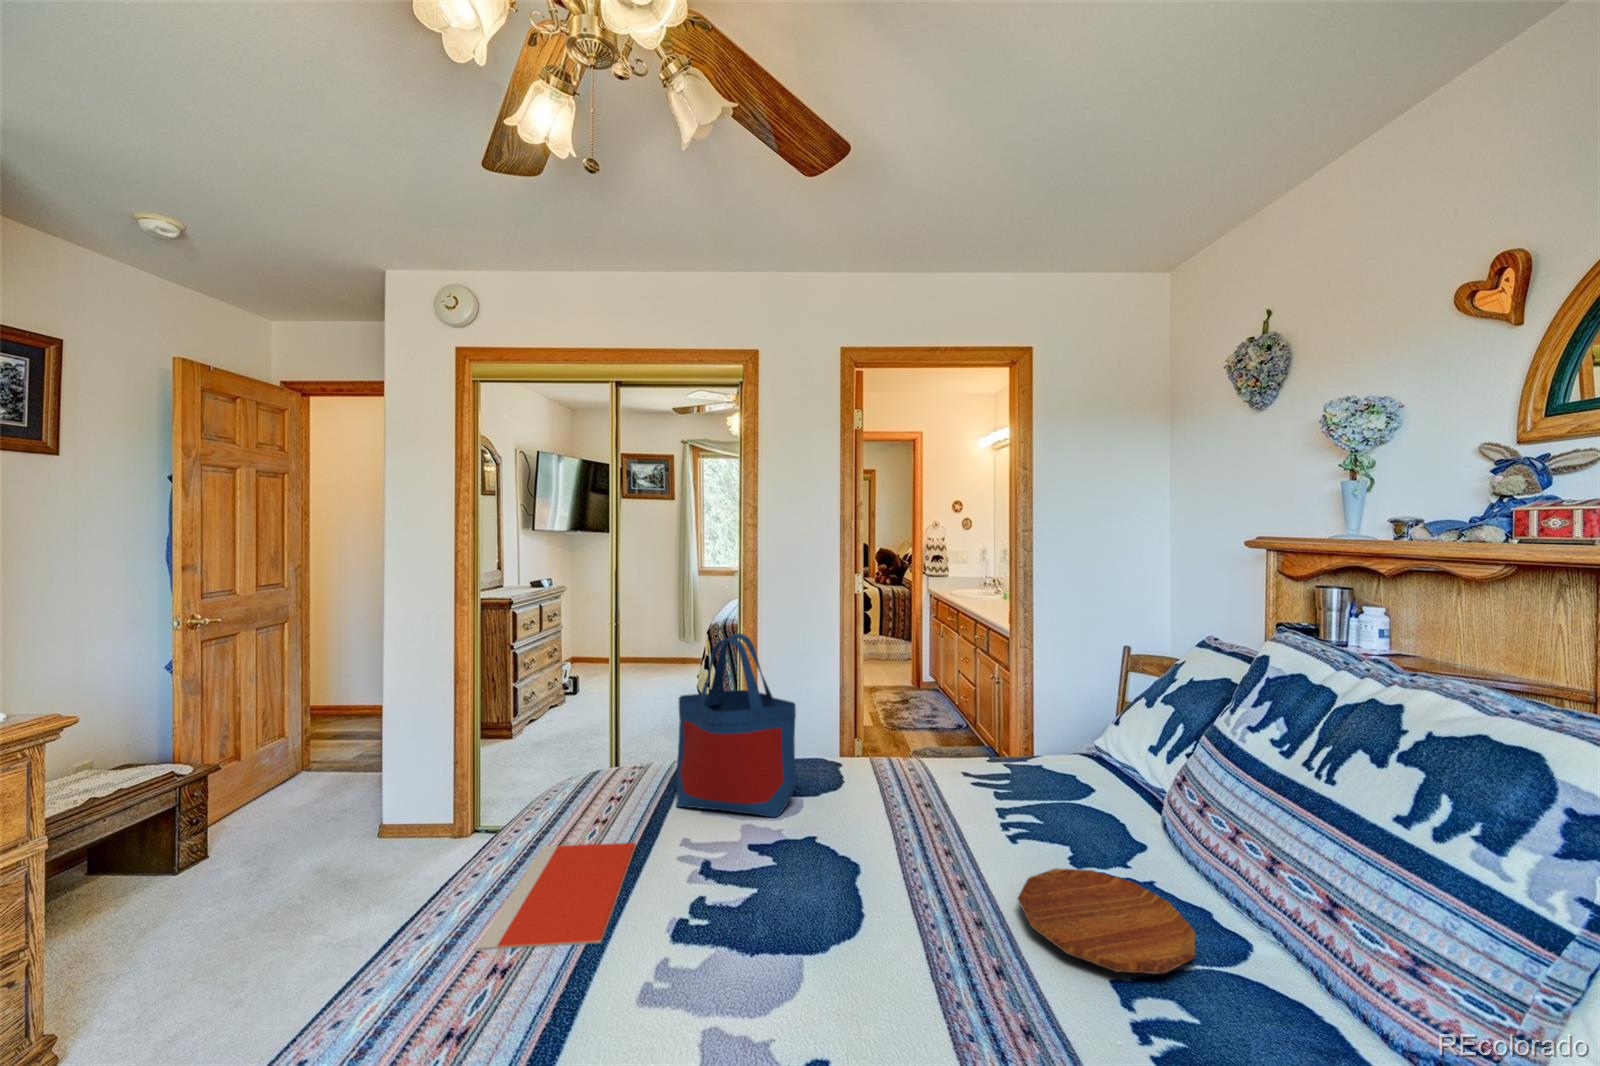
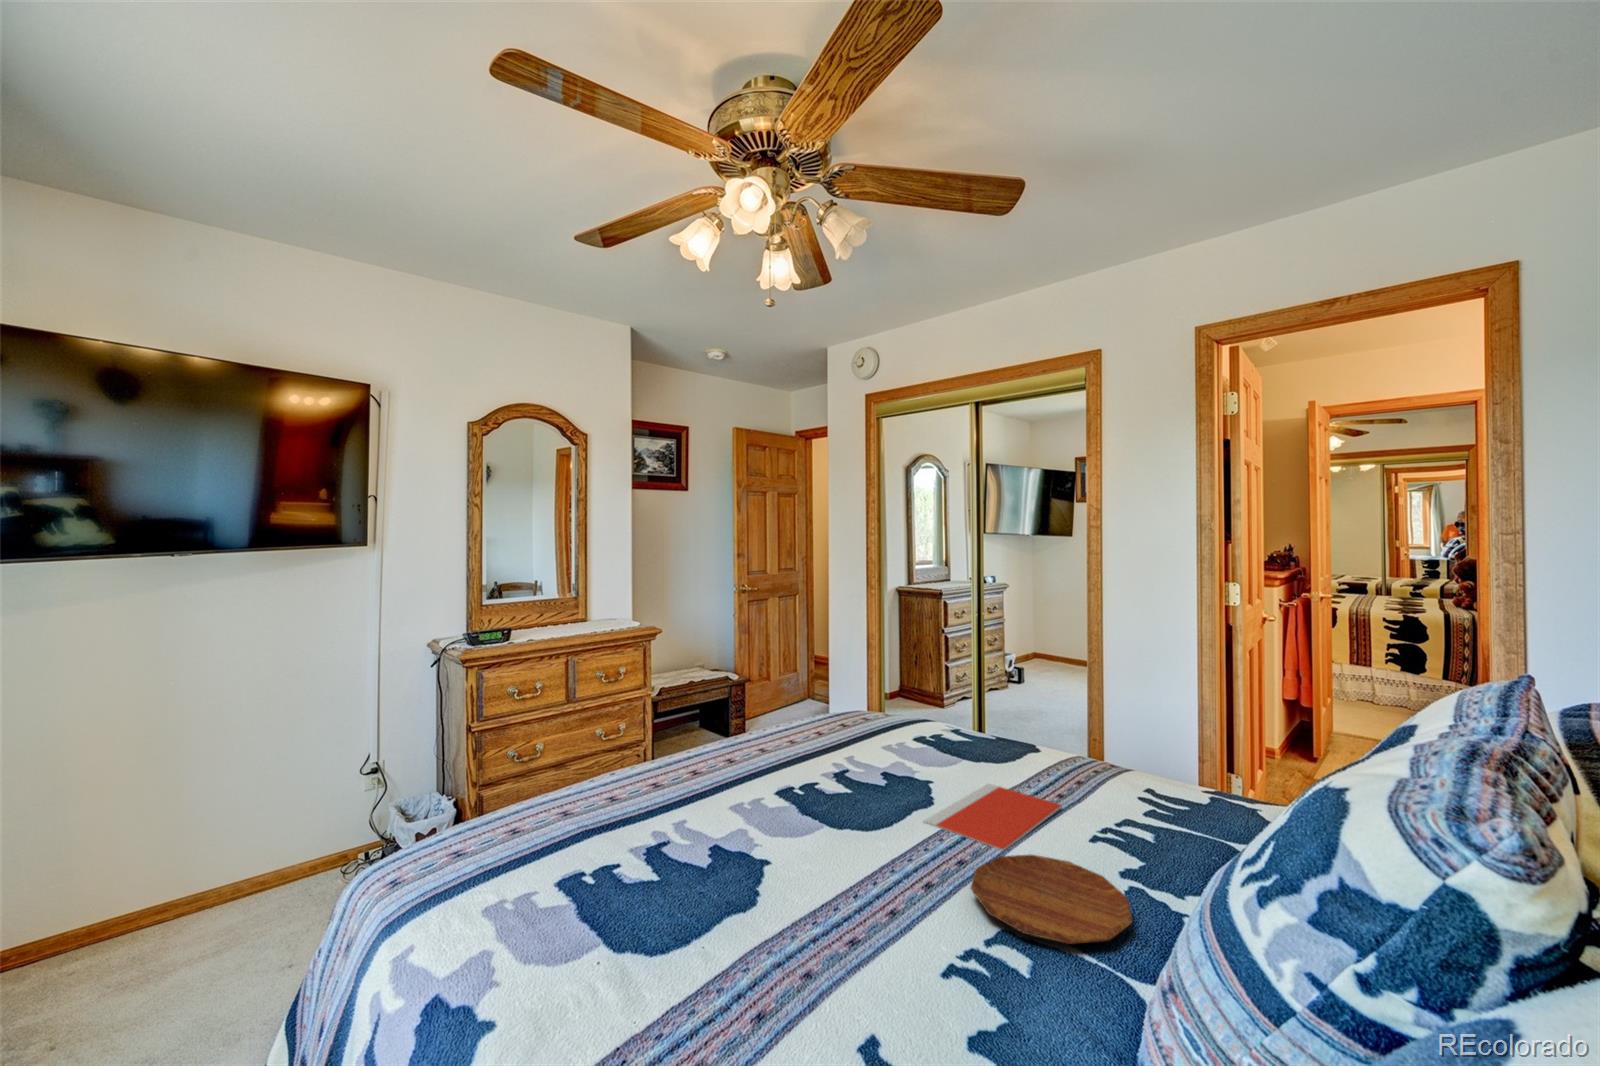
tote bag: present [676,633,796,818] -> none [883,618,971,772]
notebook: present [476,843,636,951] -> present [924,784,1062,851]

